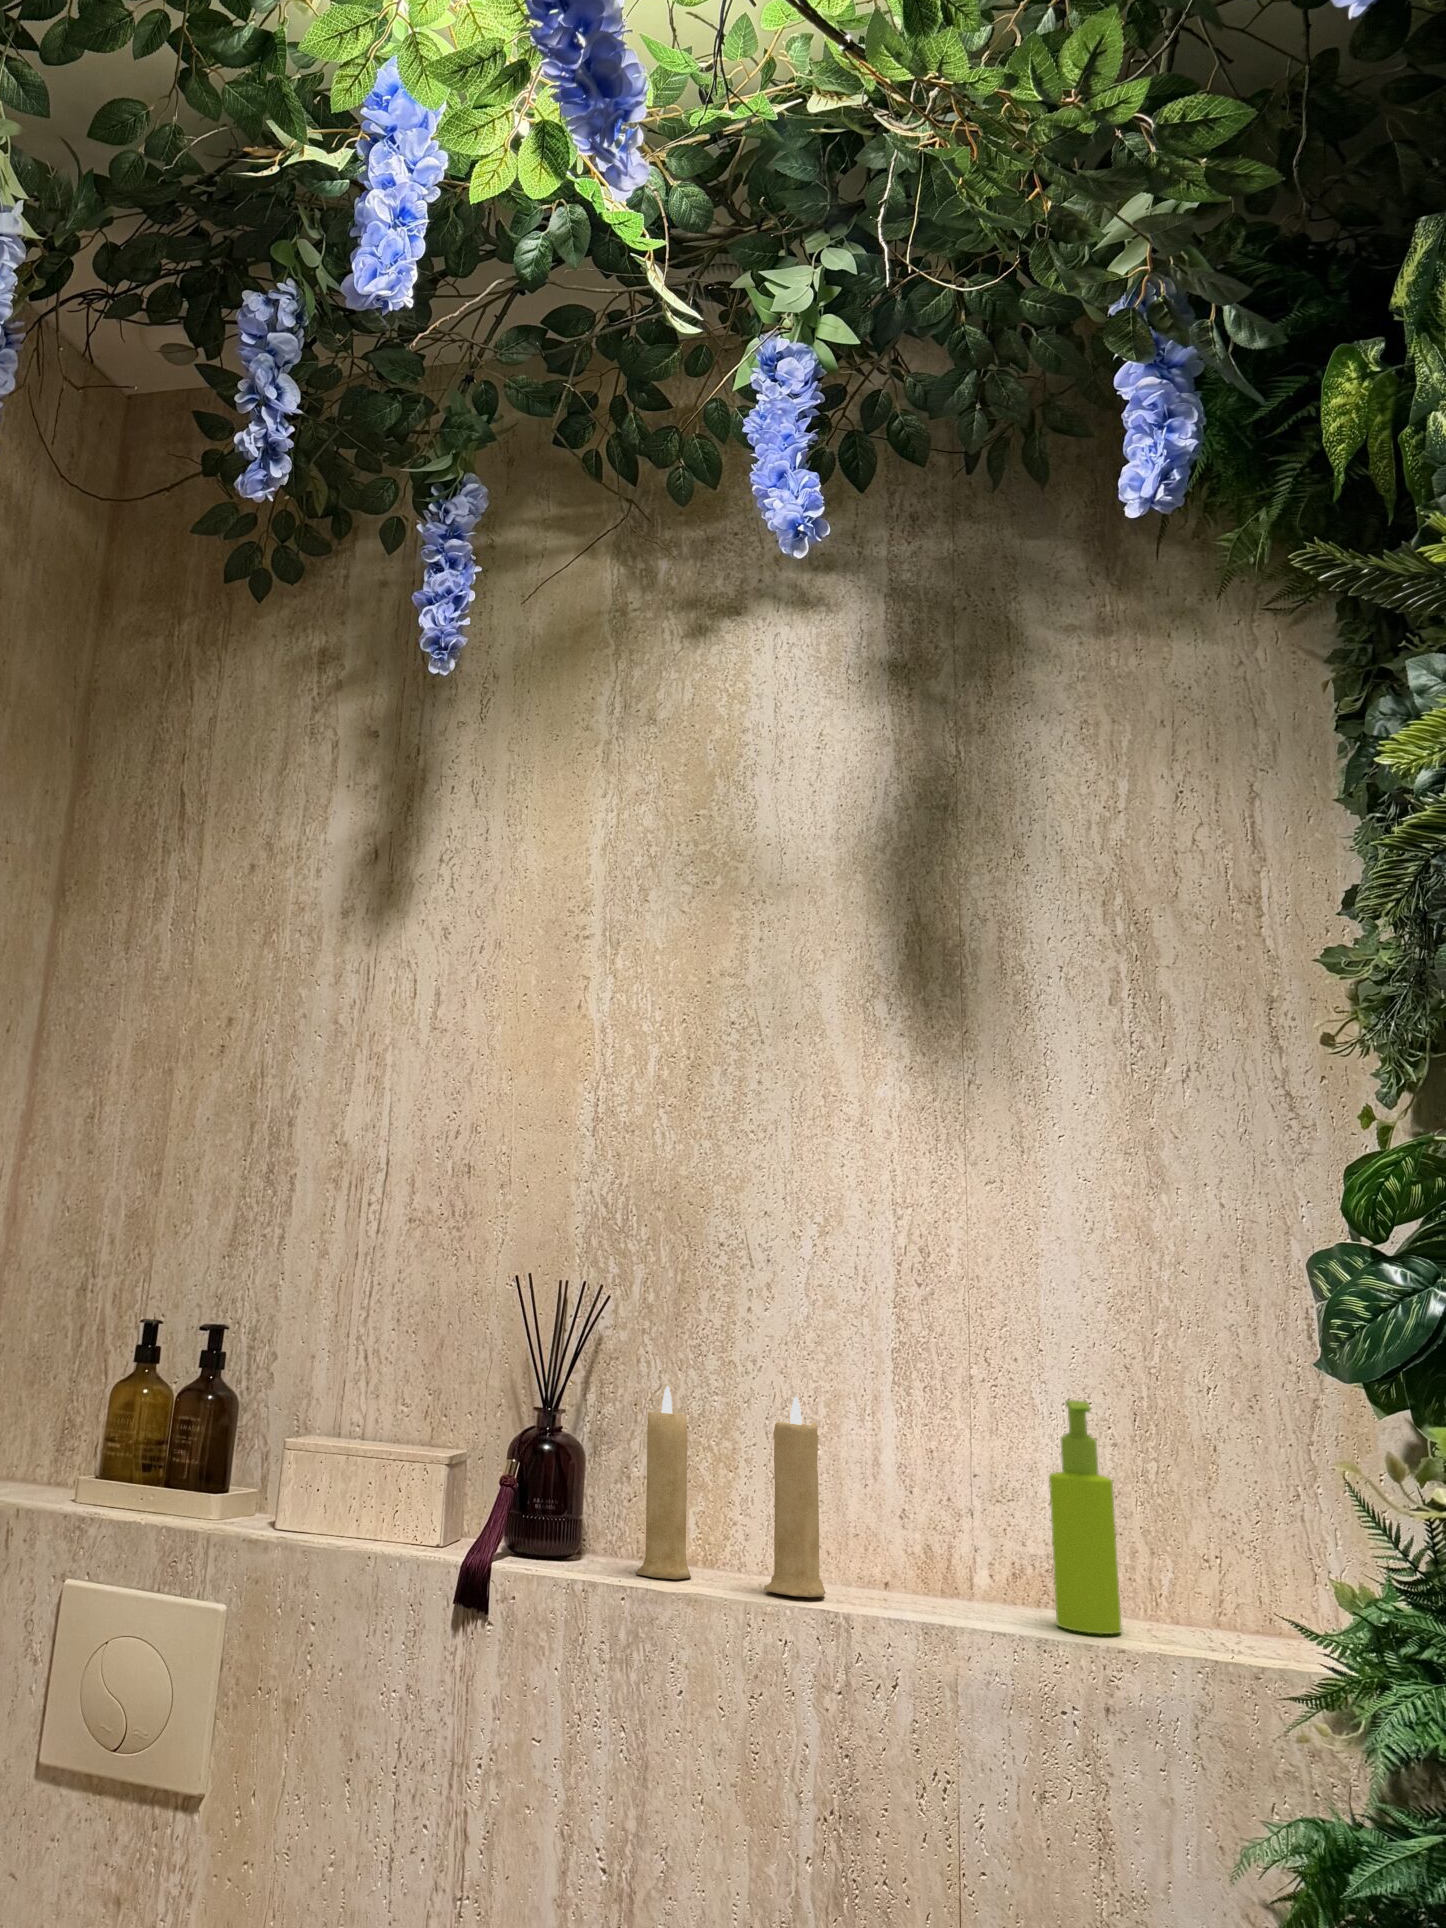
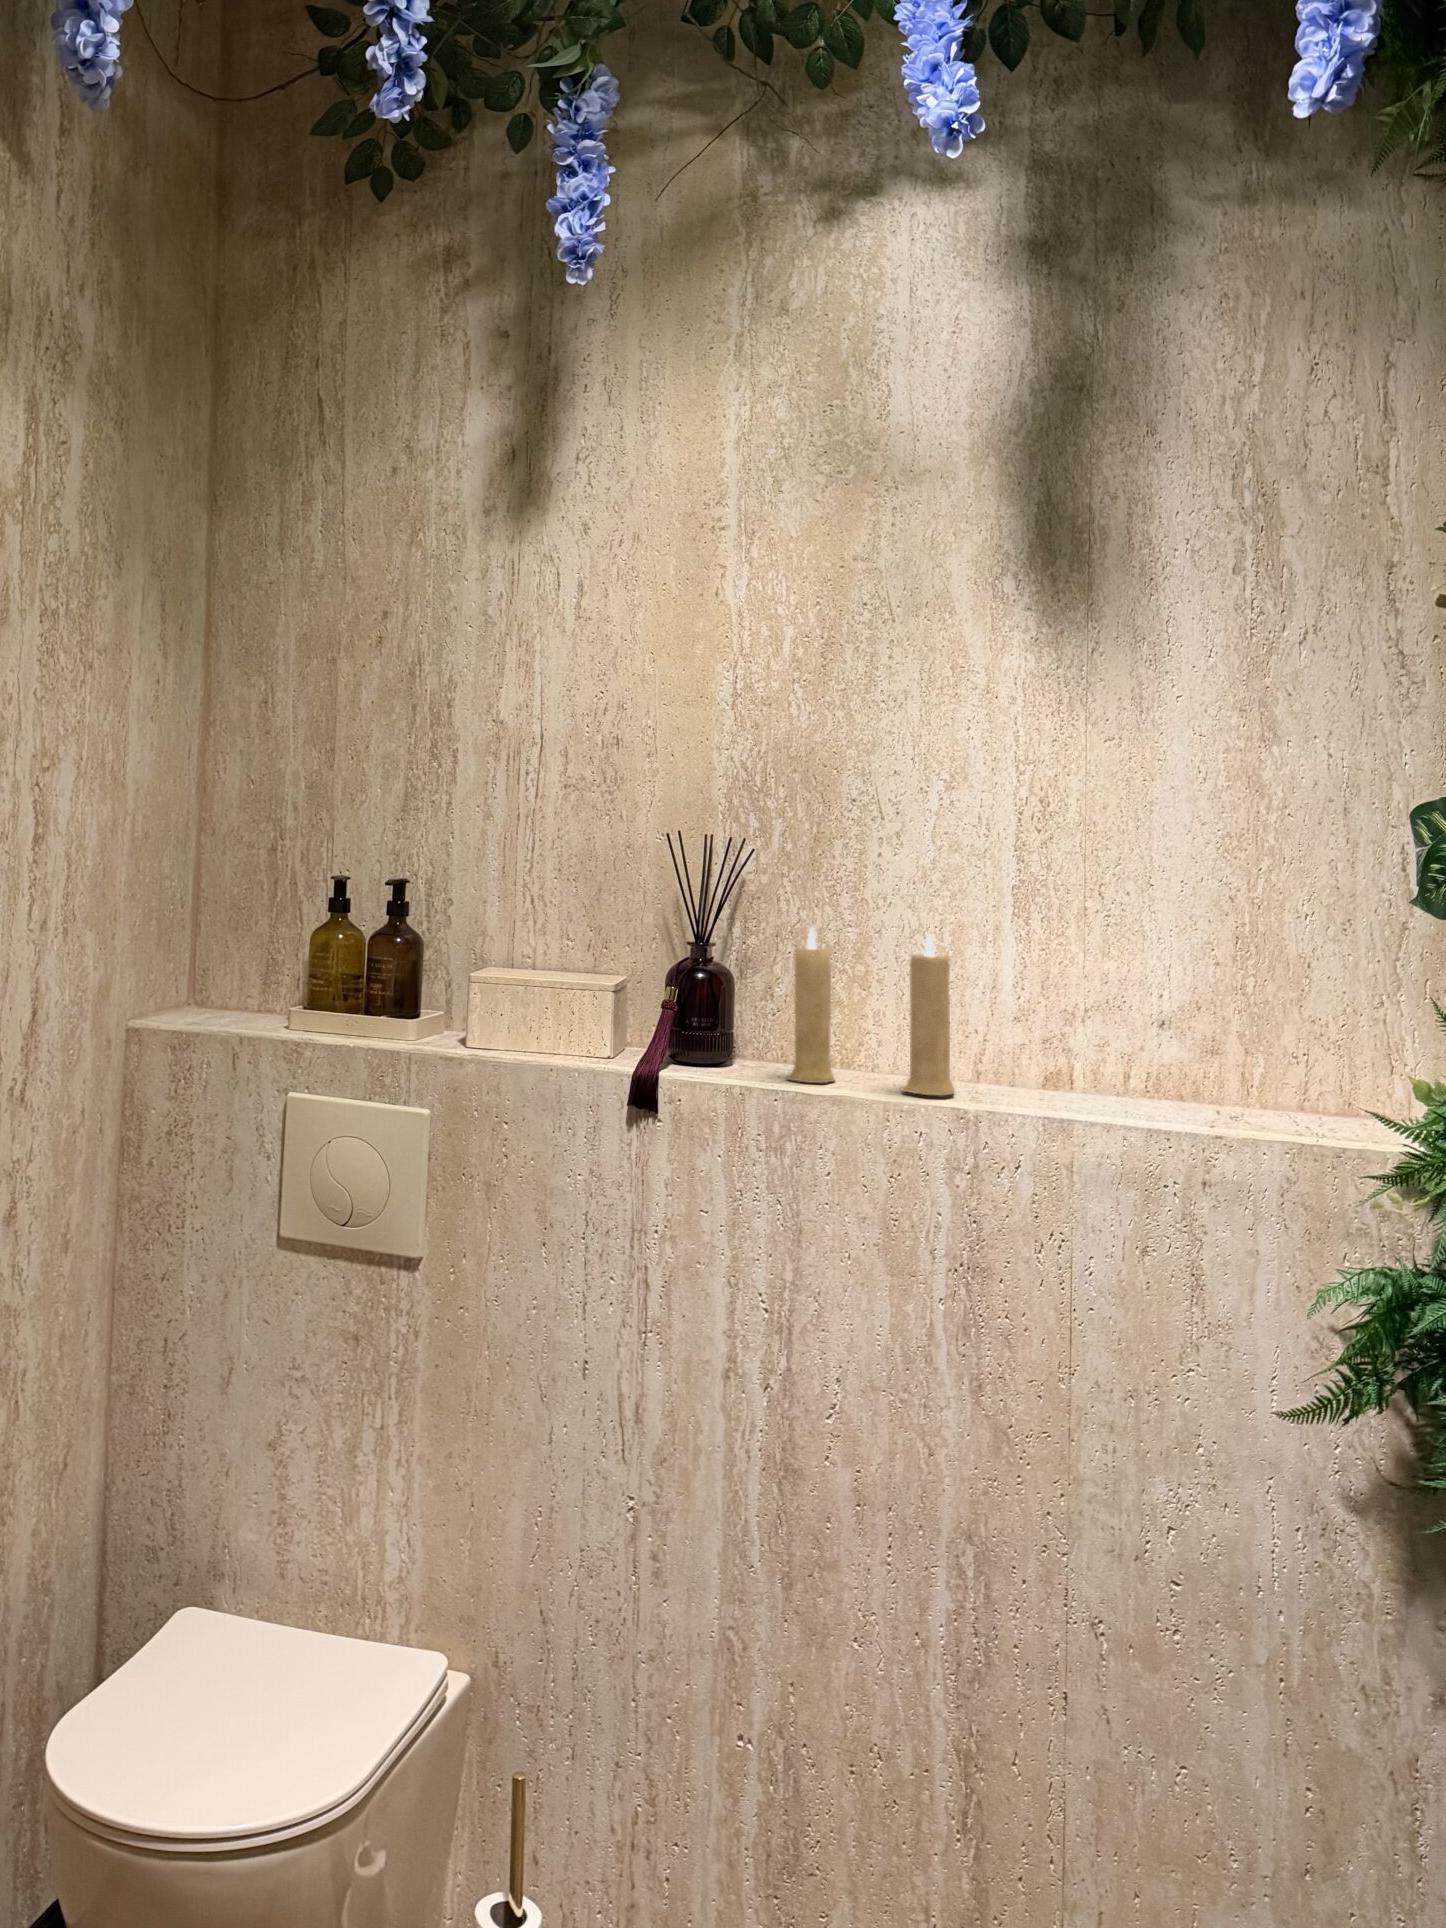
soap dispenser: present [1049,1400,1122,1634] -> none [1159,930,1218,1120]

